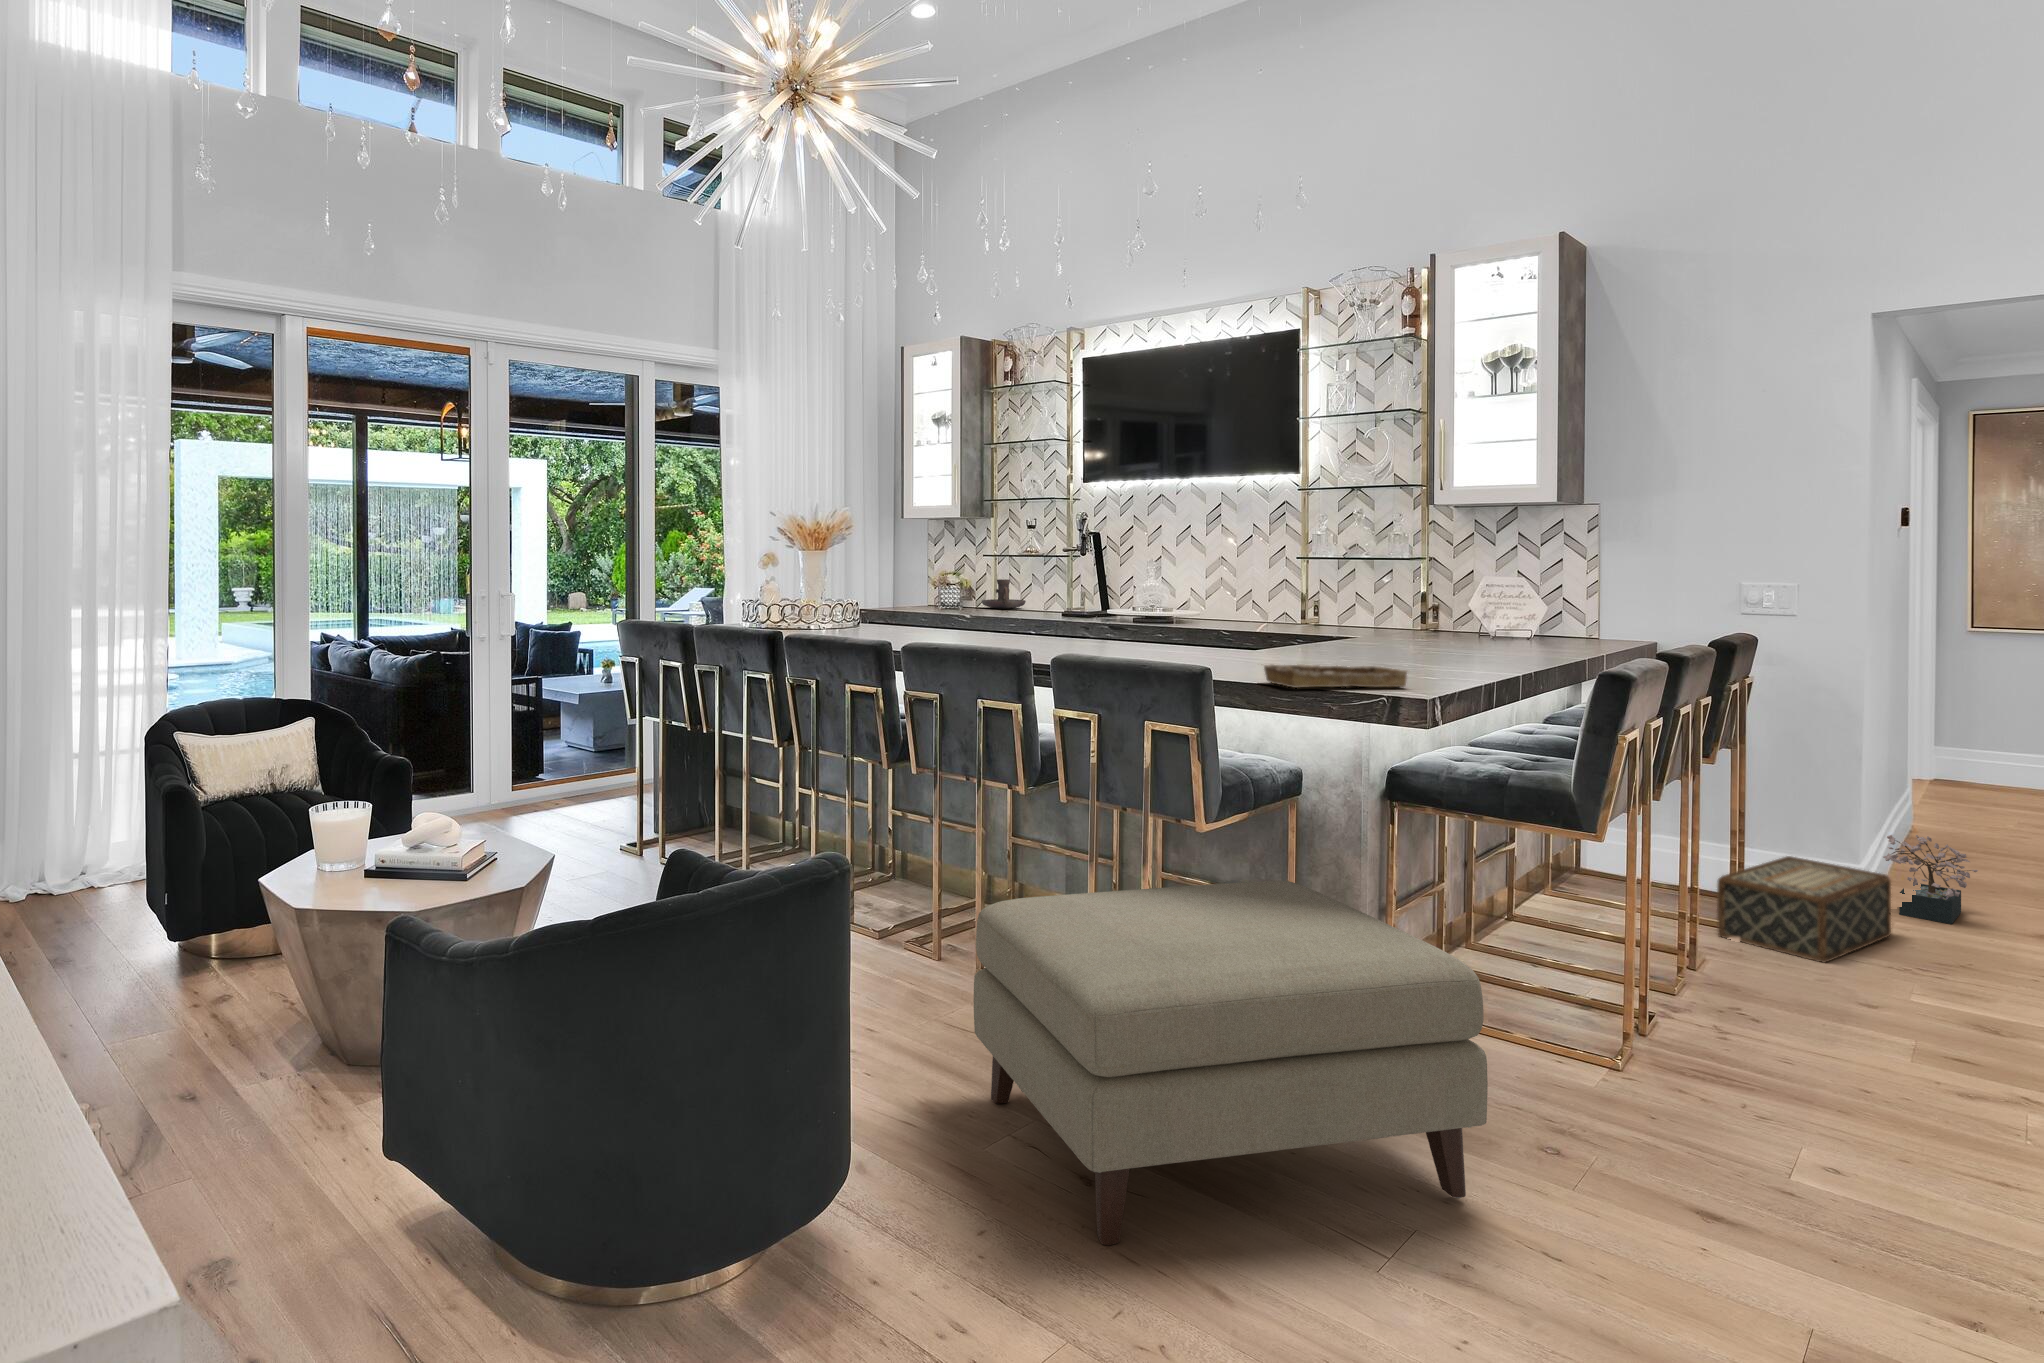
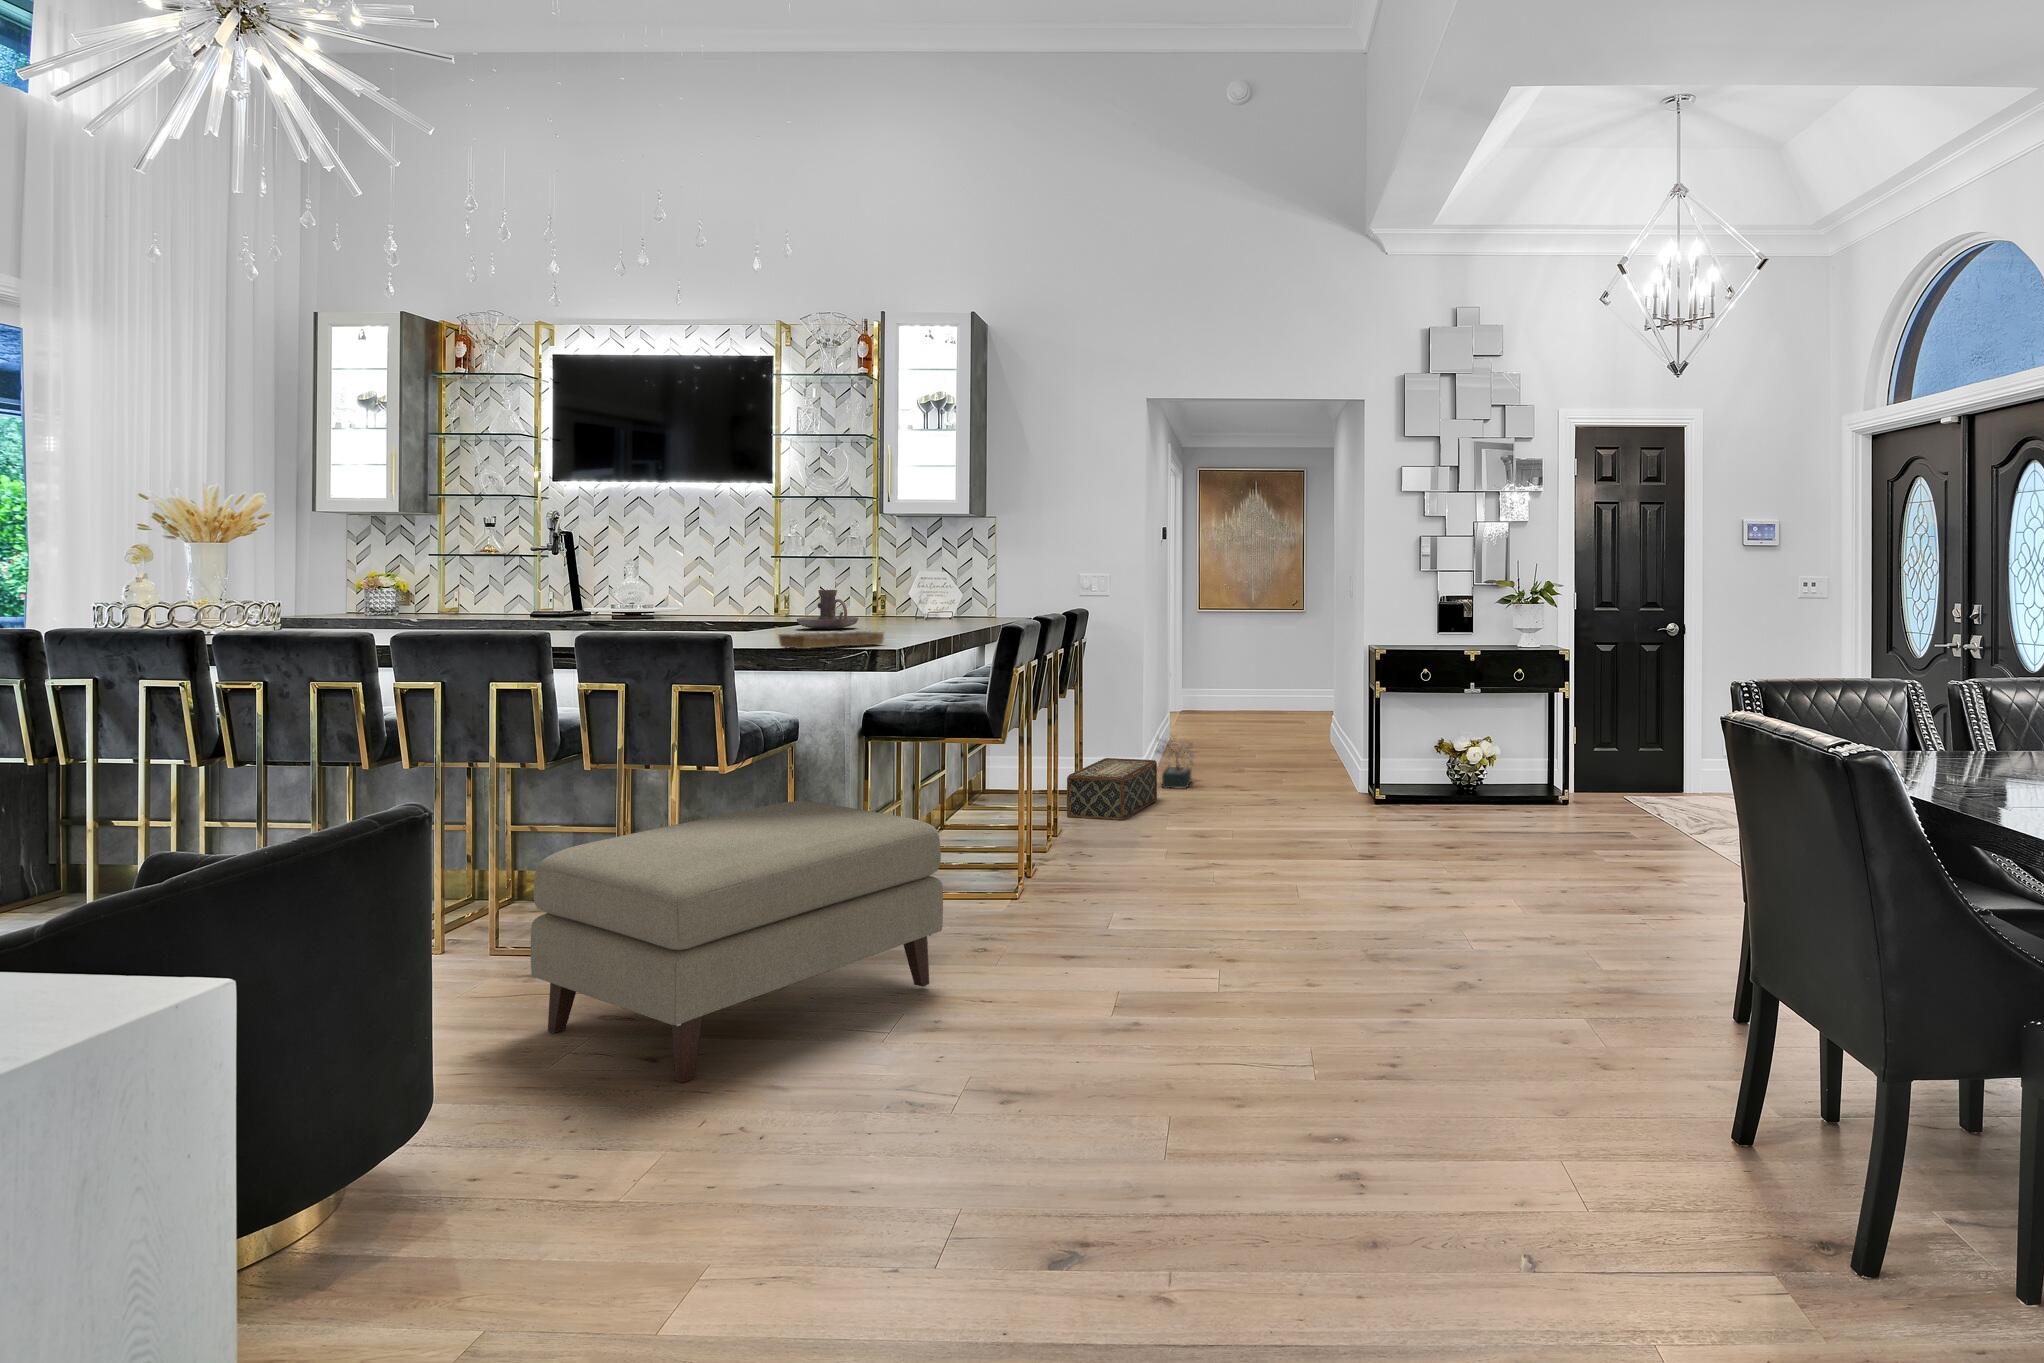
candle holder: present [982,579,1026,609] -> present [797,590,858,629]

